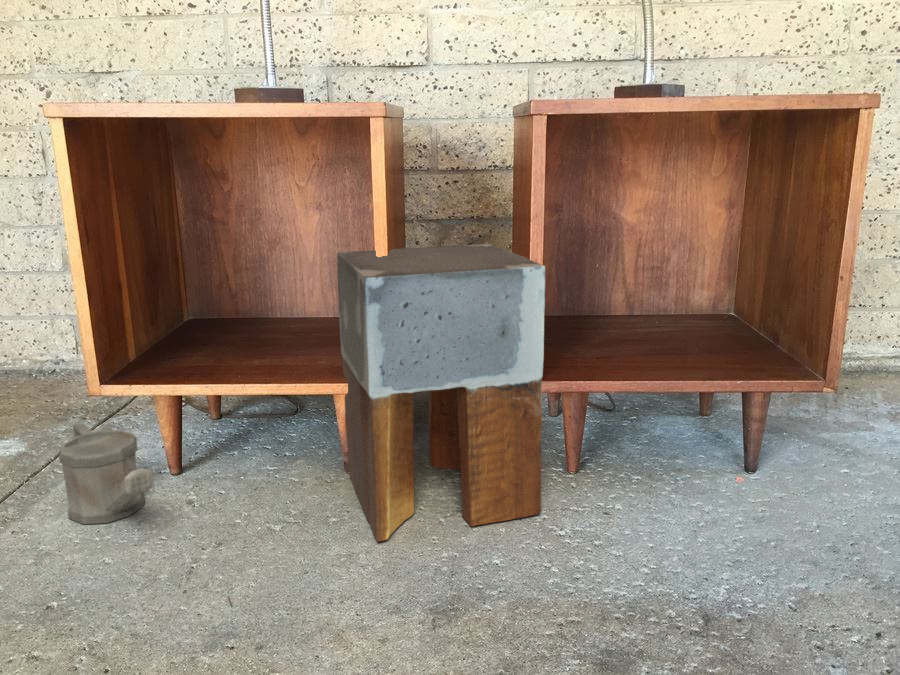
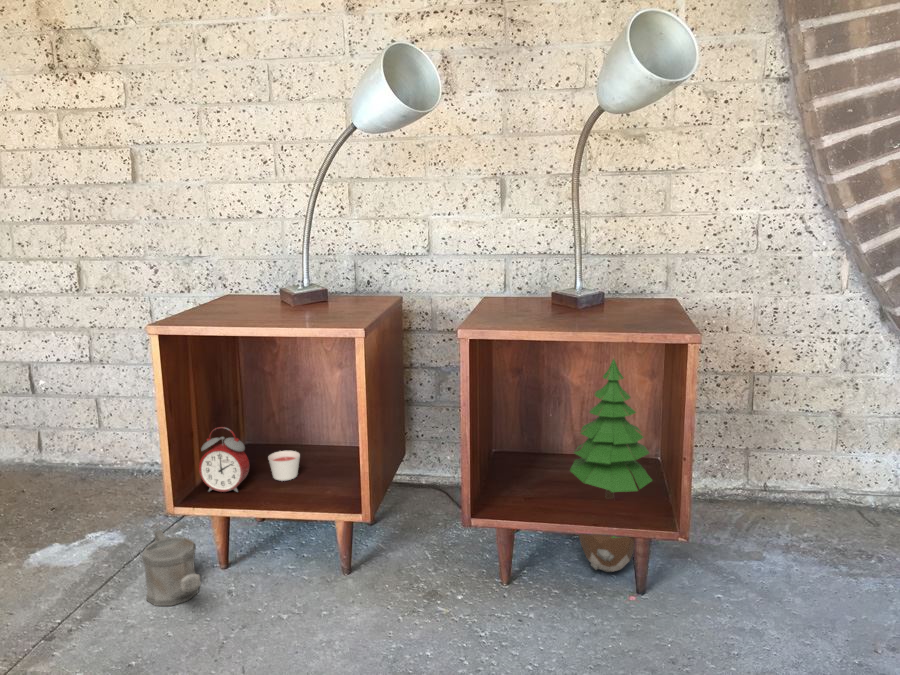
potted tree: none [650,159,761,452] -> present [570,359,652,572]
stool: present [337,244,545,542] -> none [337,412,472,634]
alarm clock: none [134,276,206,368] -> present [199,427,249,492]
candle: none [231,315,274,353] -> present [268,451,300,481]

